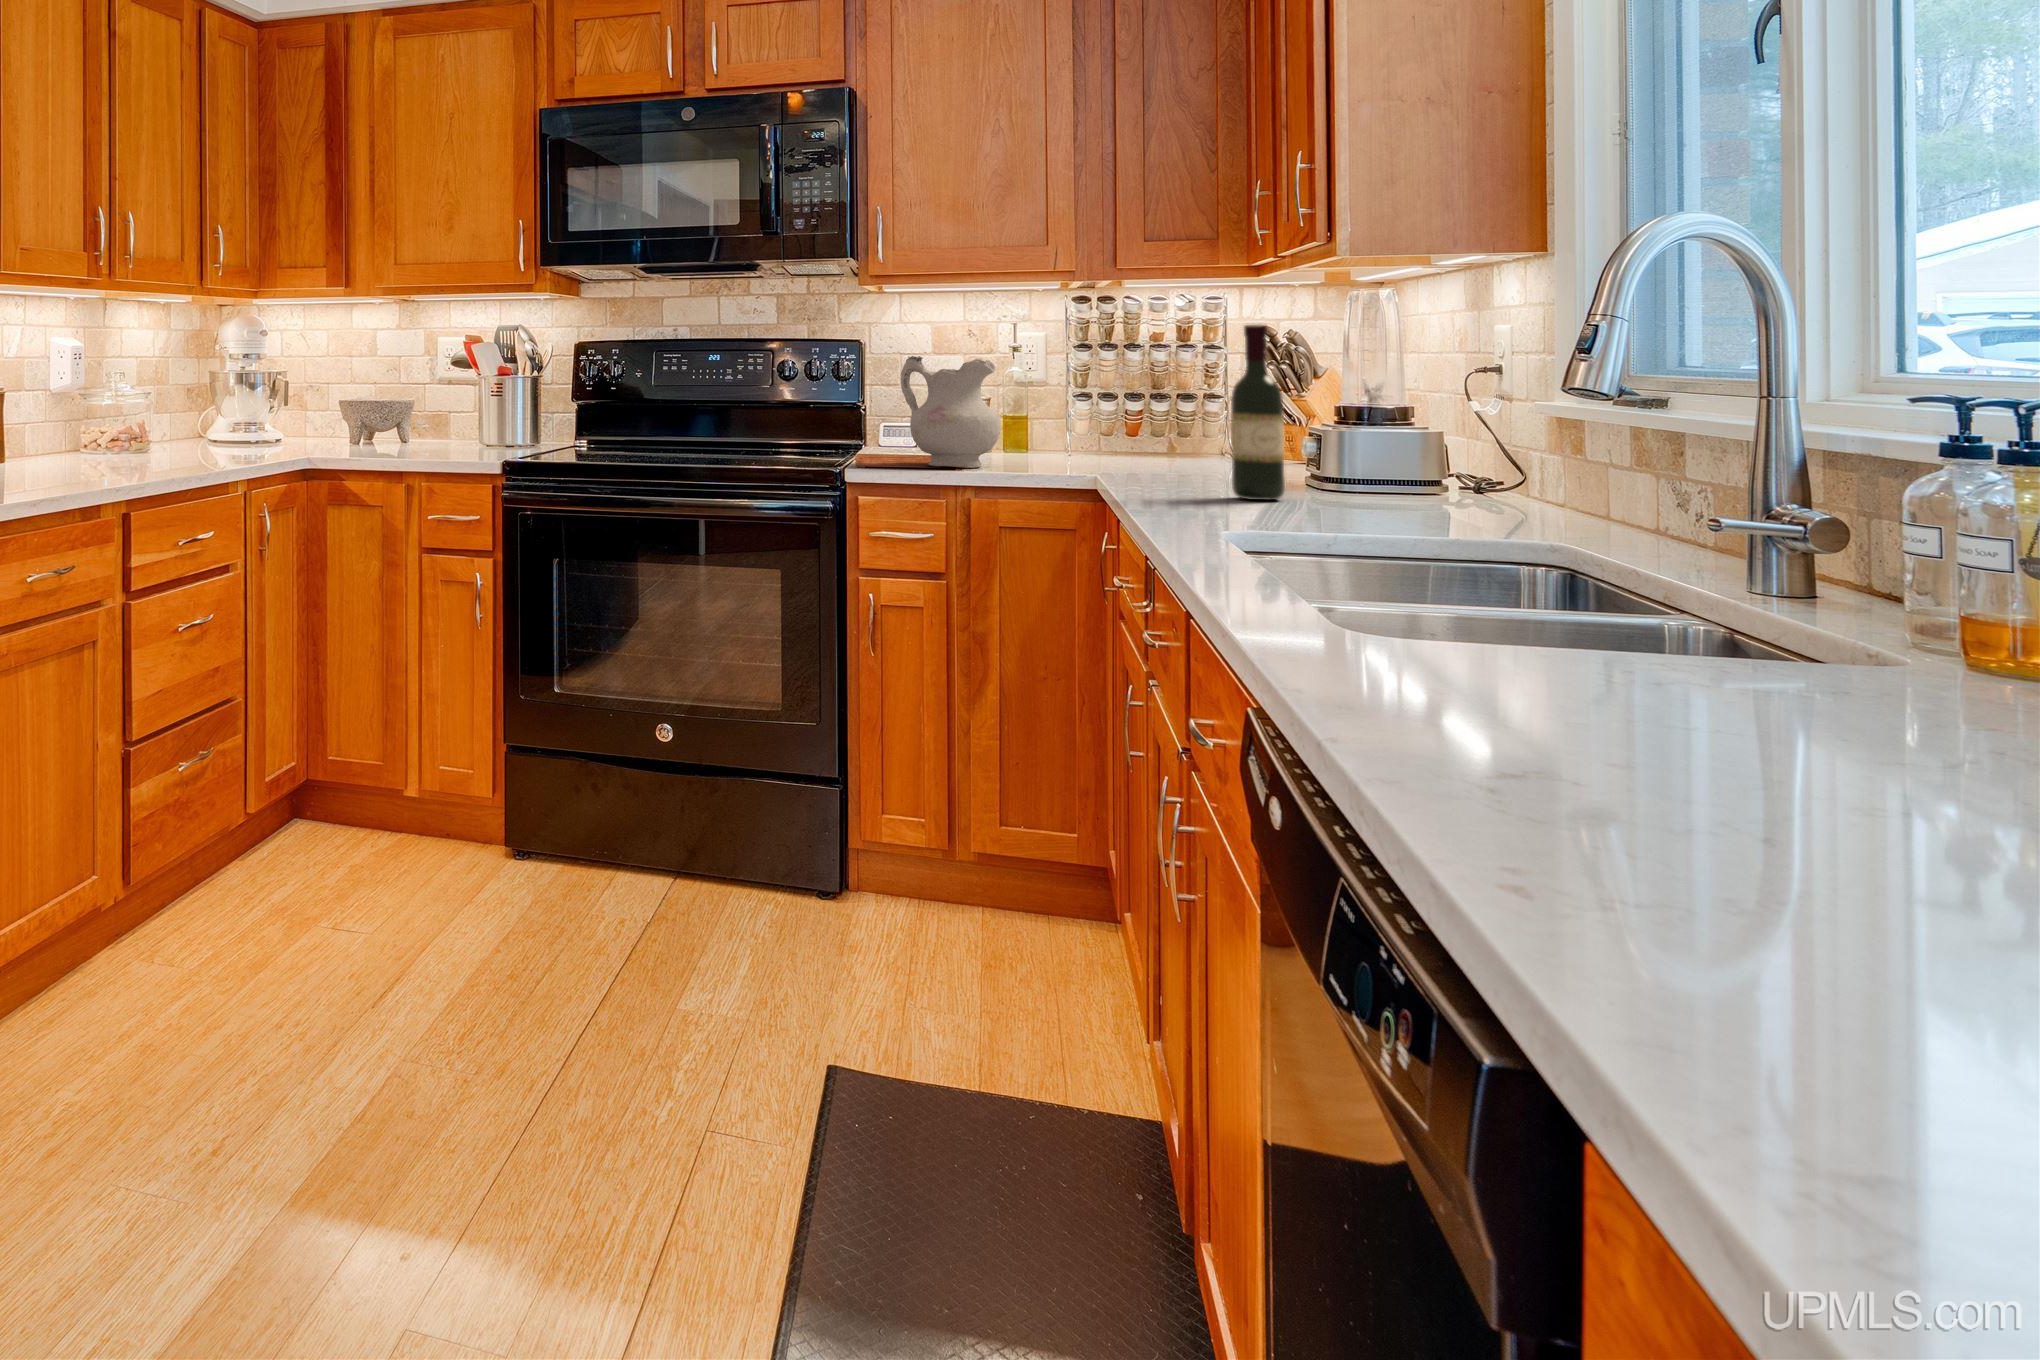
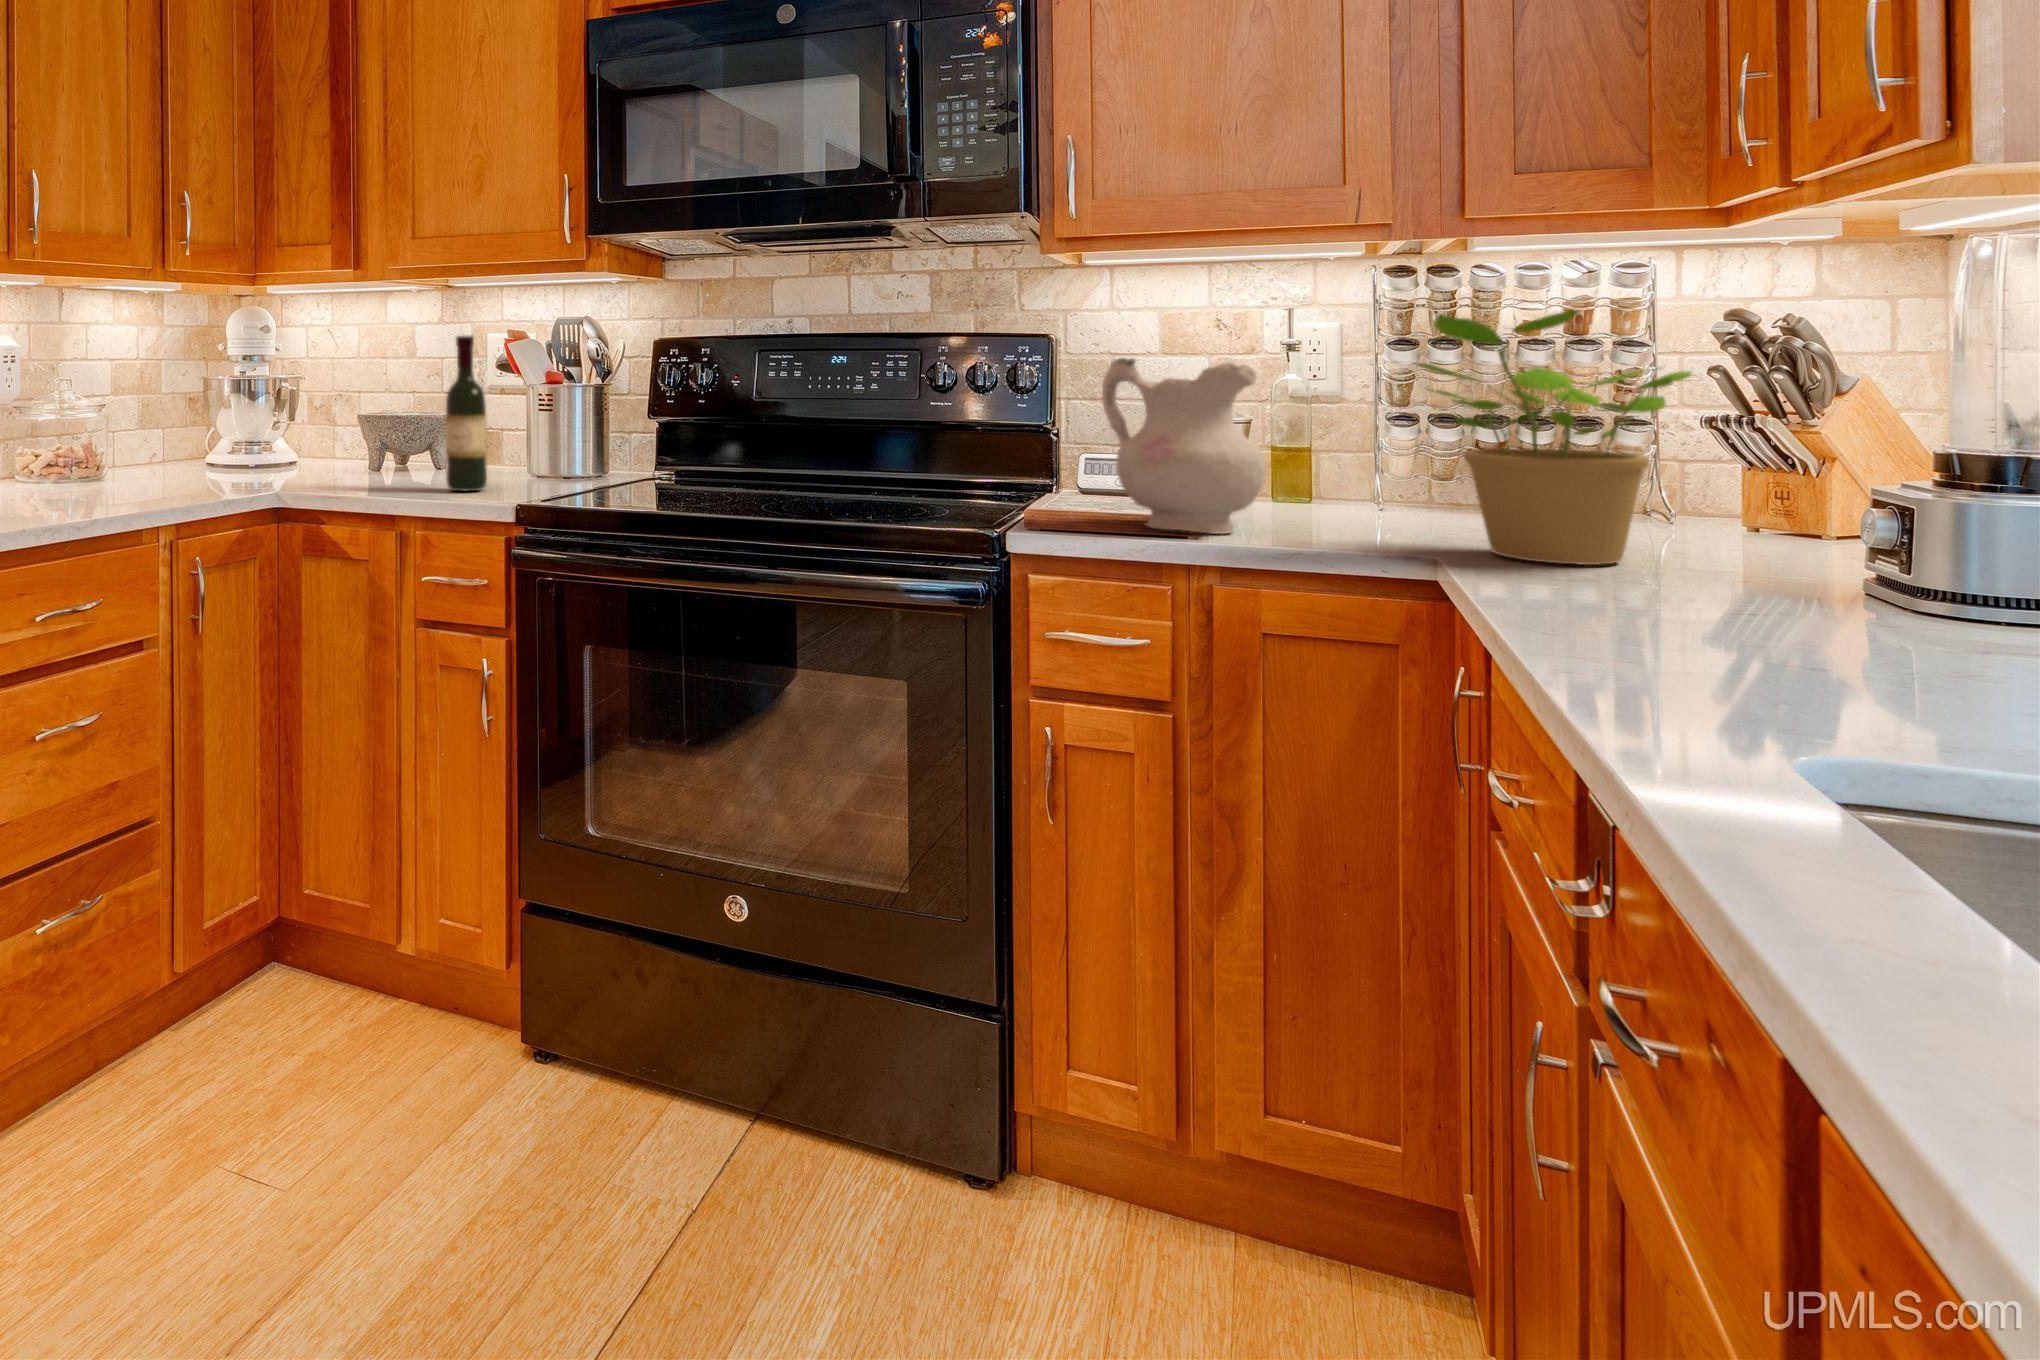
wine bottle: present [1231,325,1285,500] -> present [445,336,487,492]
potted plant: none [1078,328,1226,476] -> present [1415,310,1692,565]

